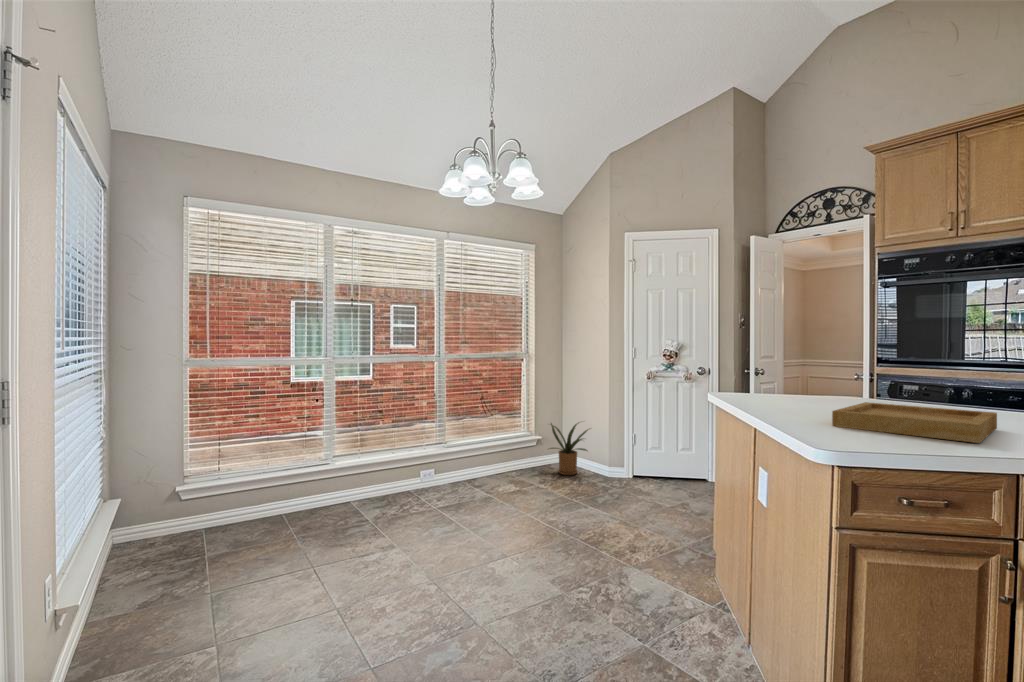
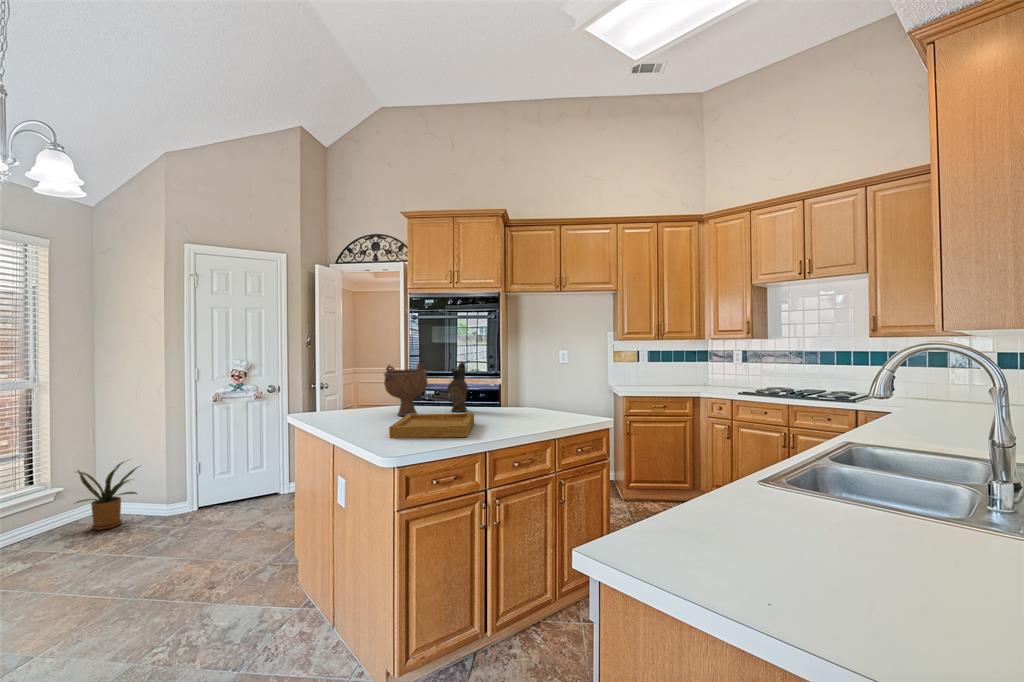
decorative bowl: none [830,336,903,408] -> present [384,364,427,416]
ceramic pitcher: none [941,337,983,413] -> present [447,362,468,411]

